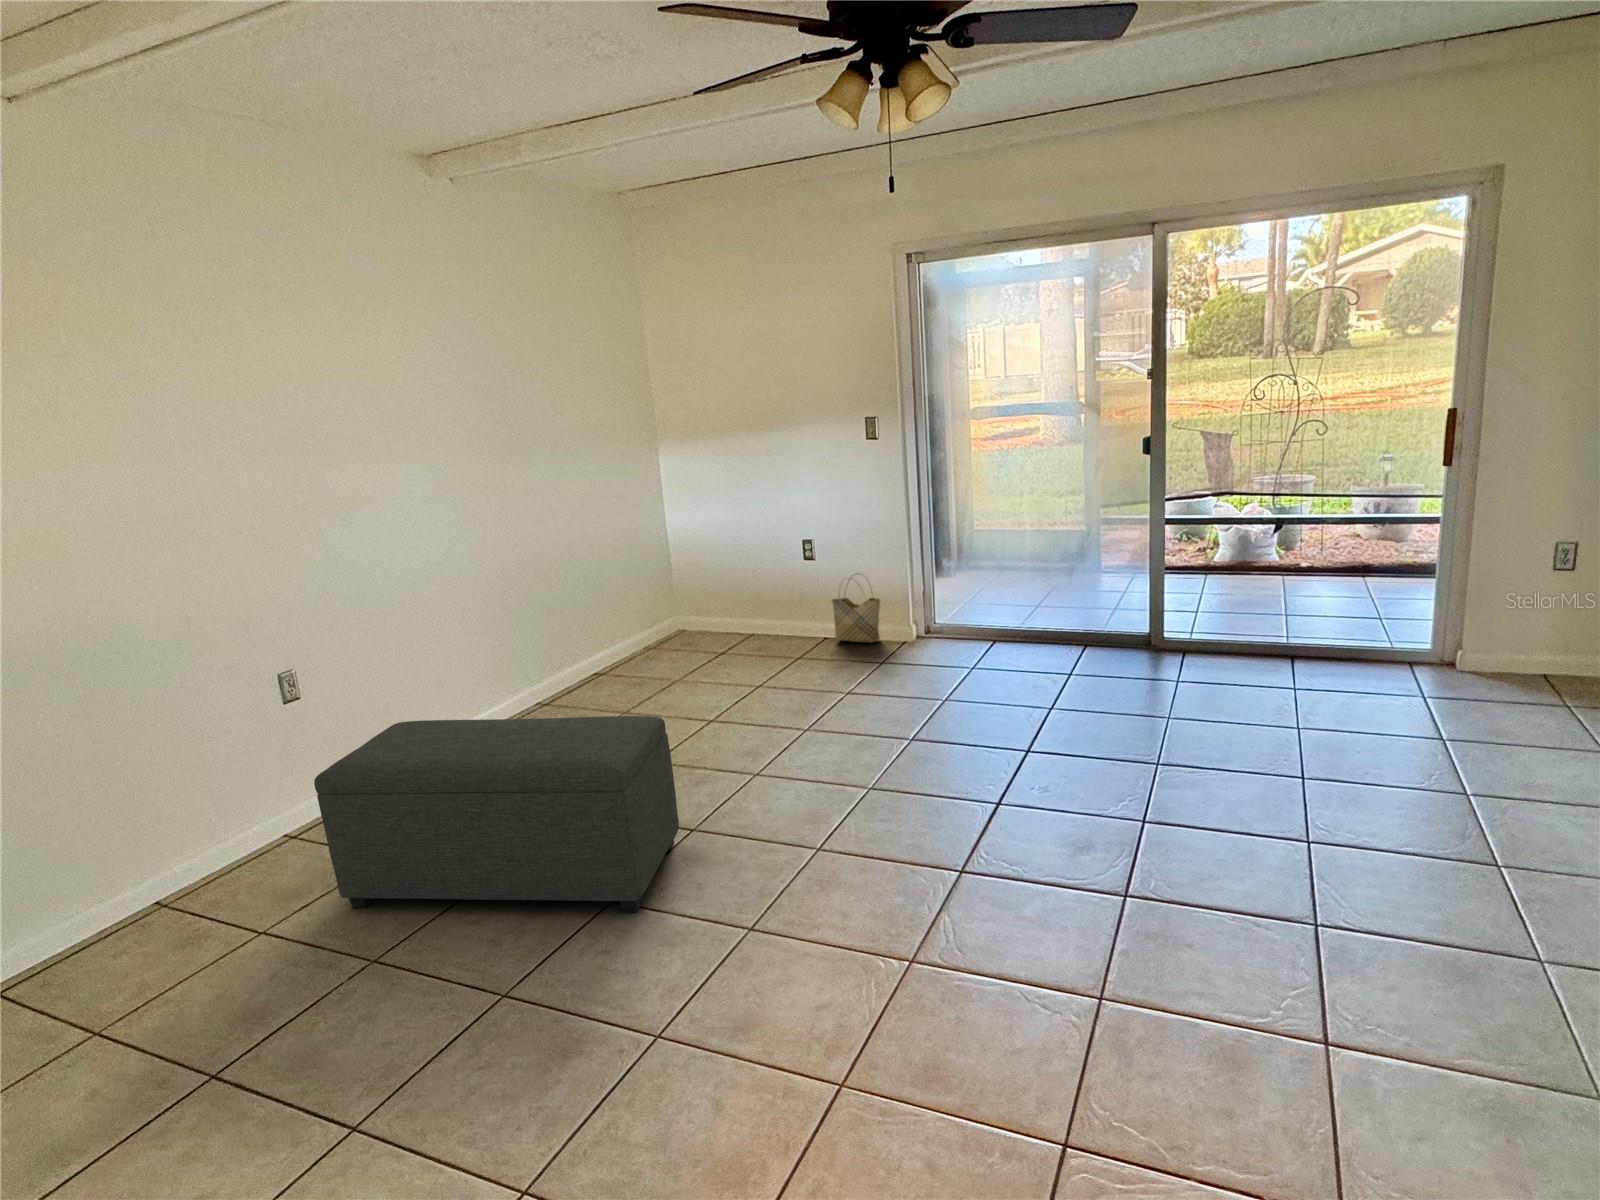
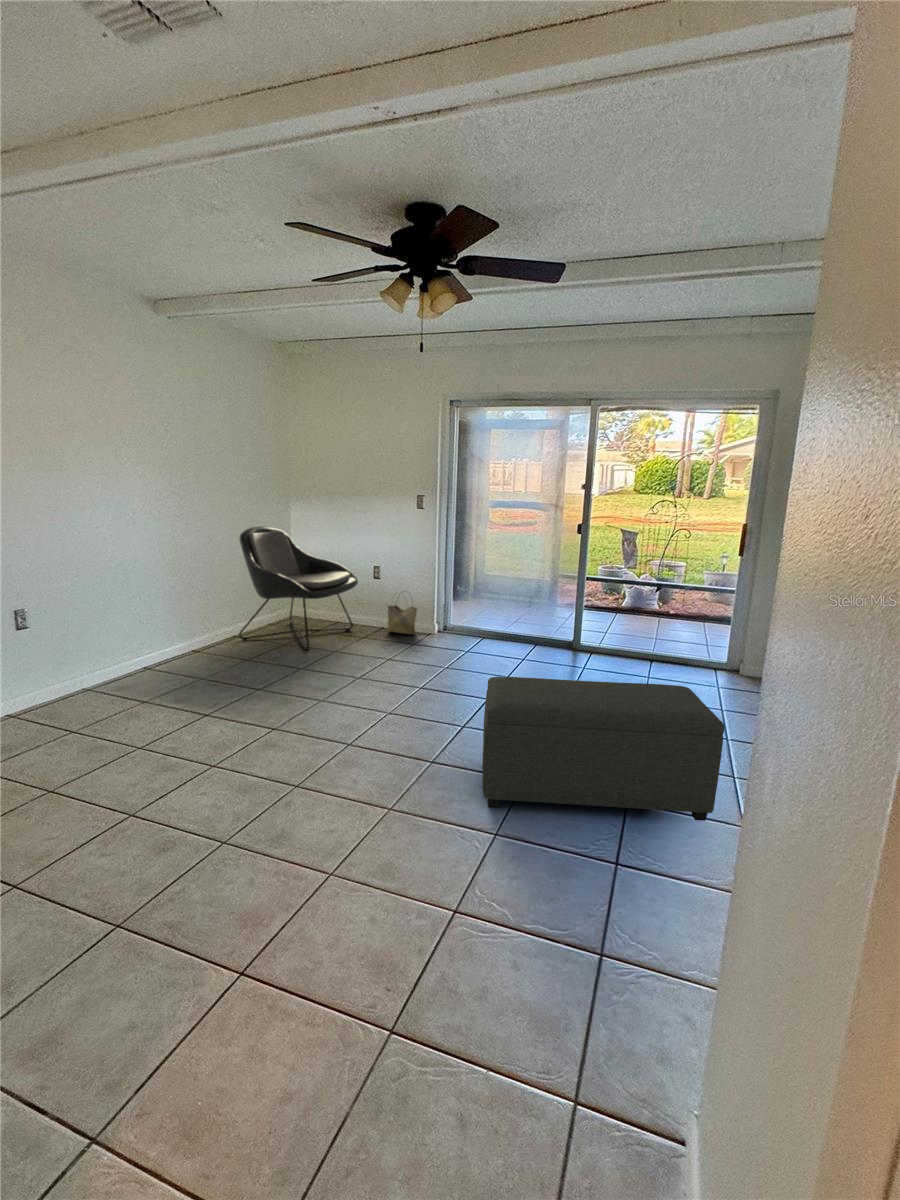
lounge chair: none [593,492,781,684] -> present [239,527,358,650]
ottoman: present [314,716,679,912] -> present [482,677,724,821]

